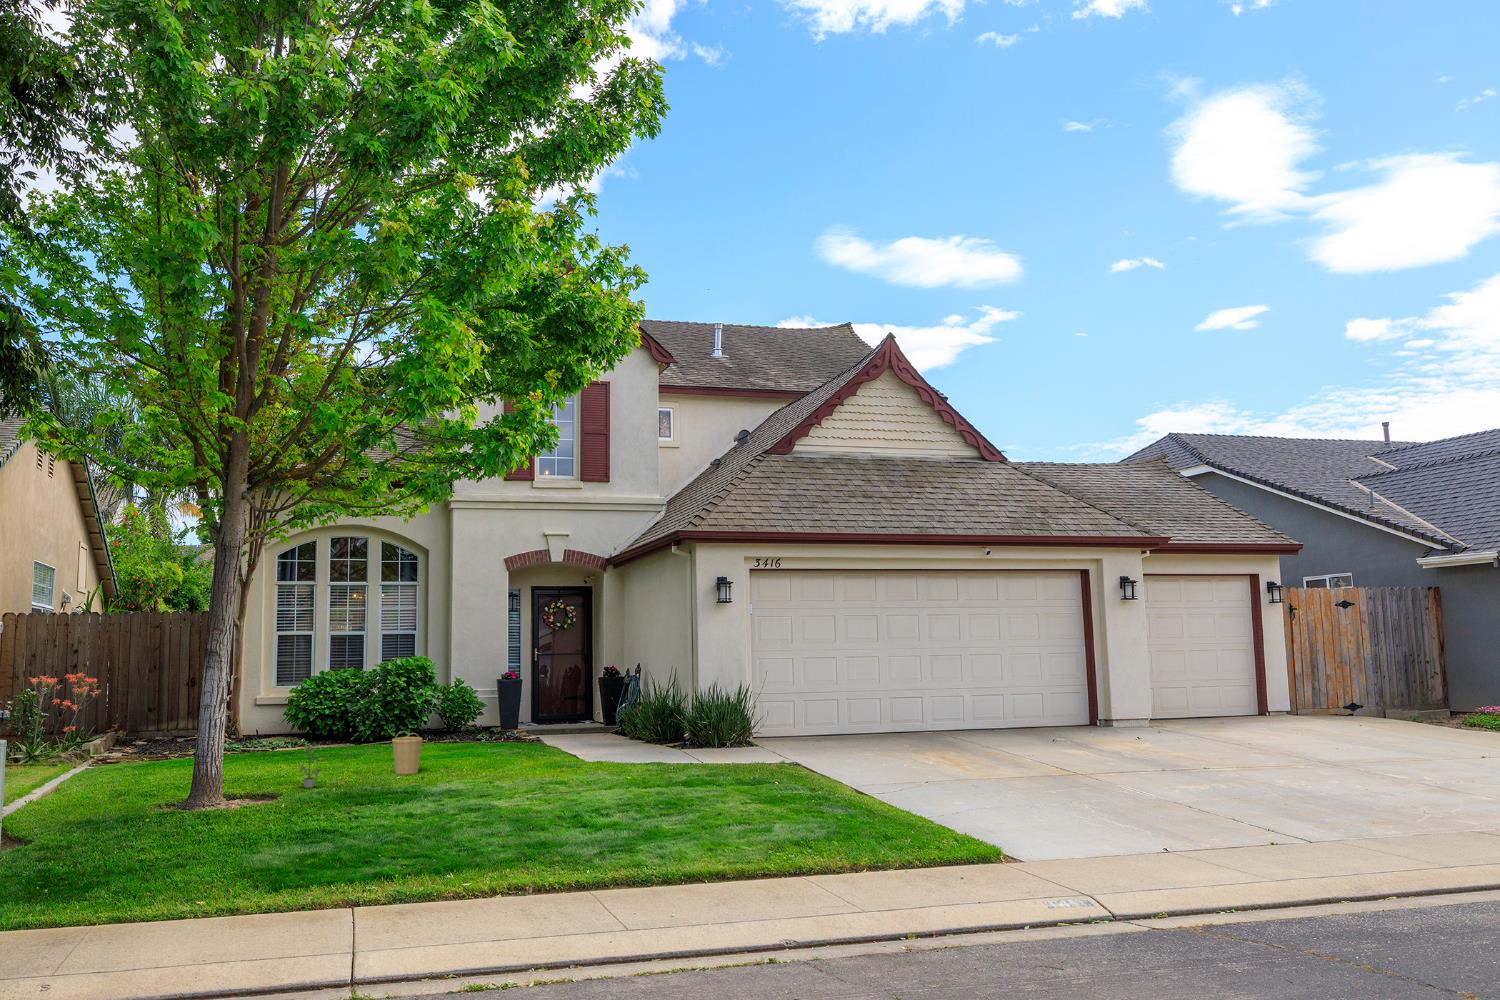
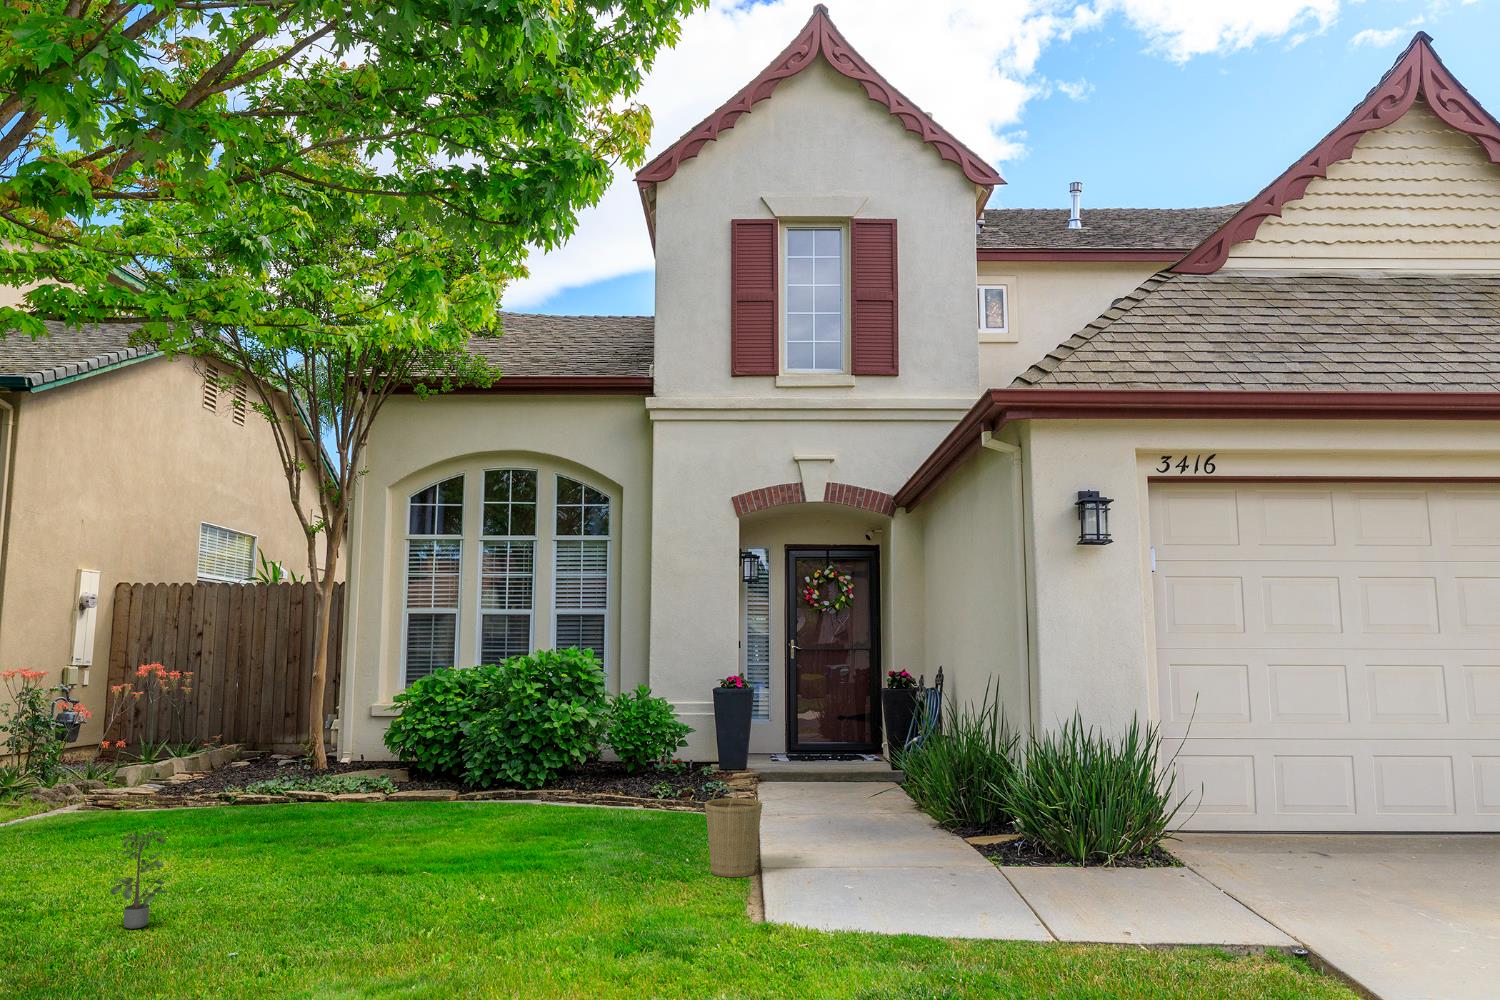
basket: present [392,731,422,775] -> present [705,787,762,877]

